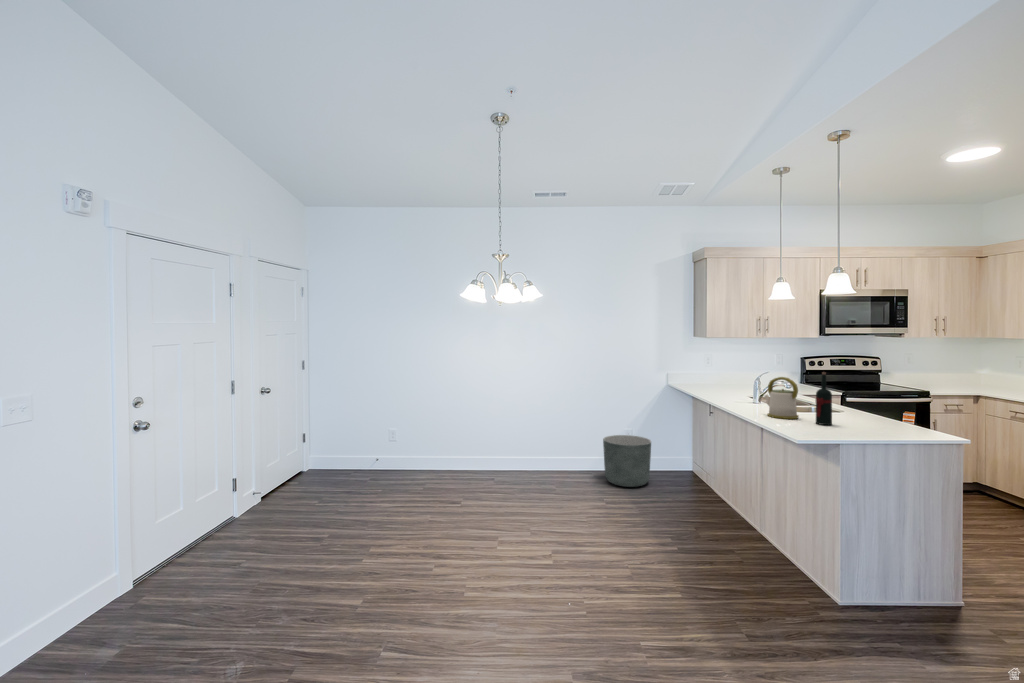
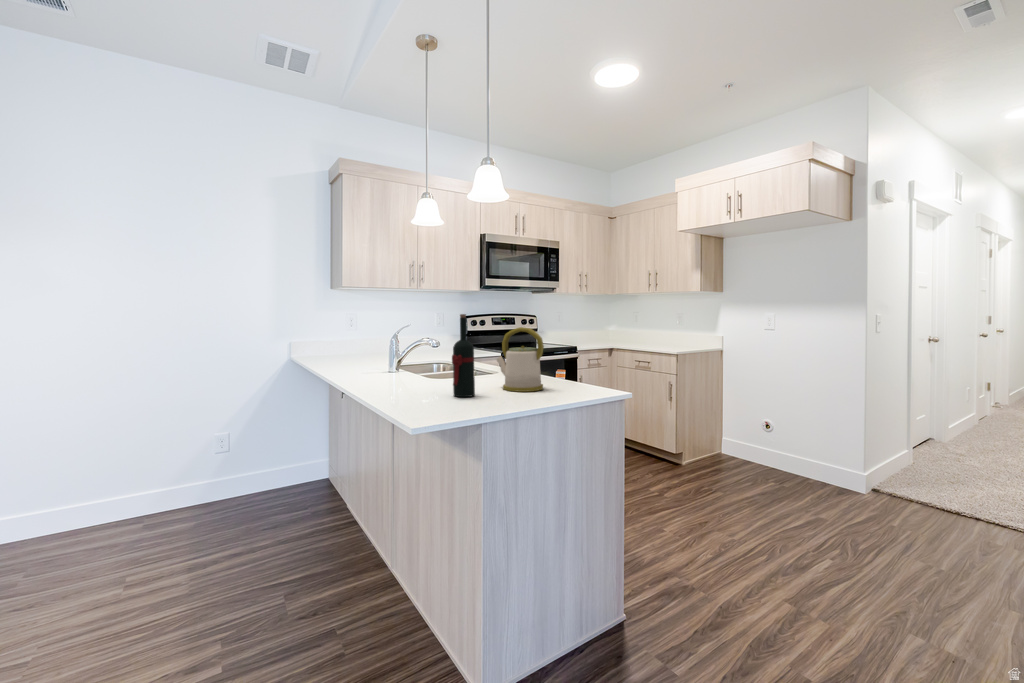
kettle: present [764,377,799,419] -> present [497,327,544,392]
planter: present [603,435,651,487] -> none [167,439,258,528]

